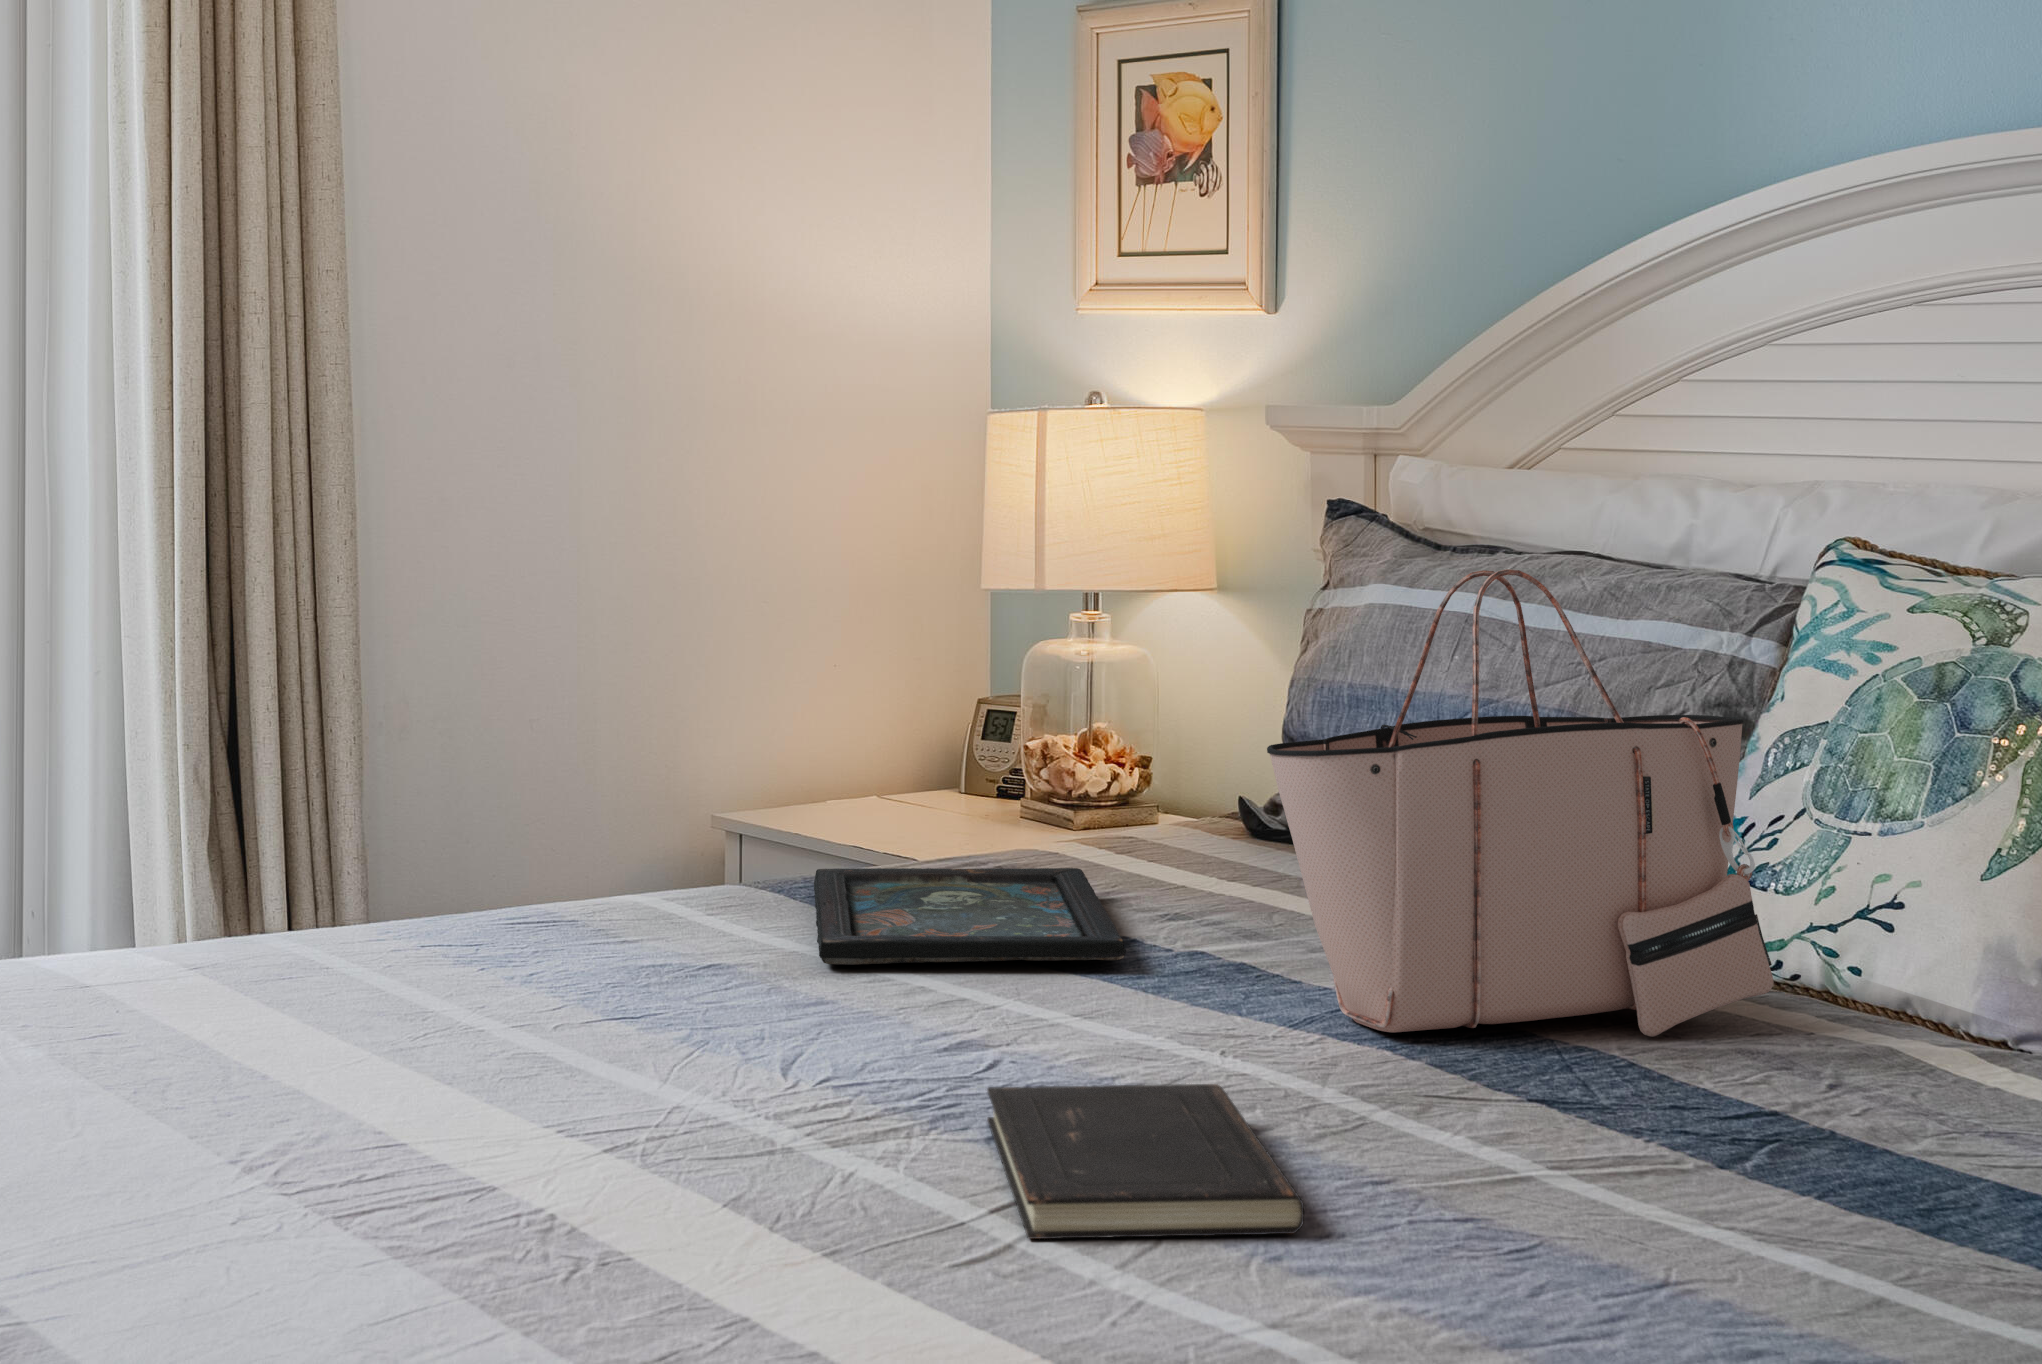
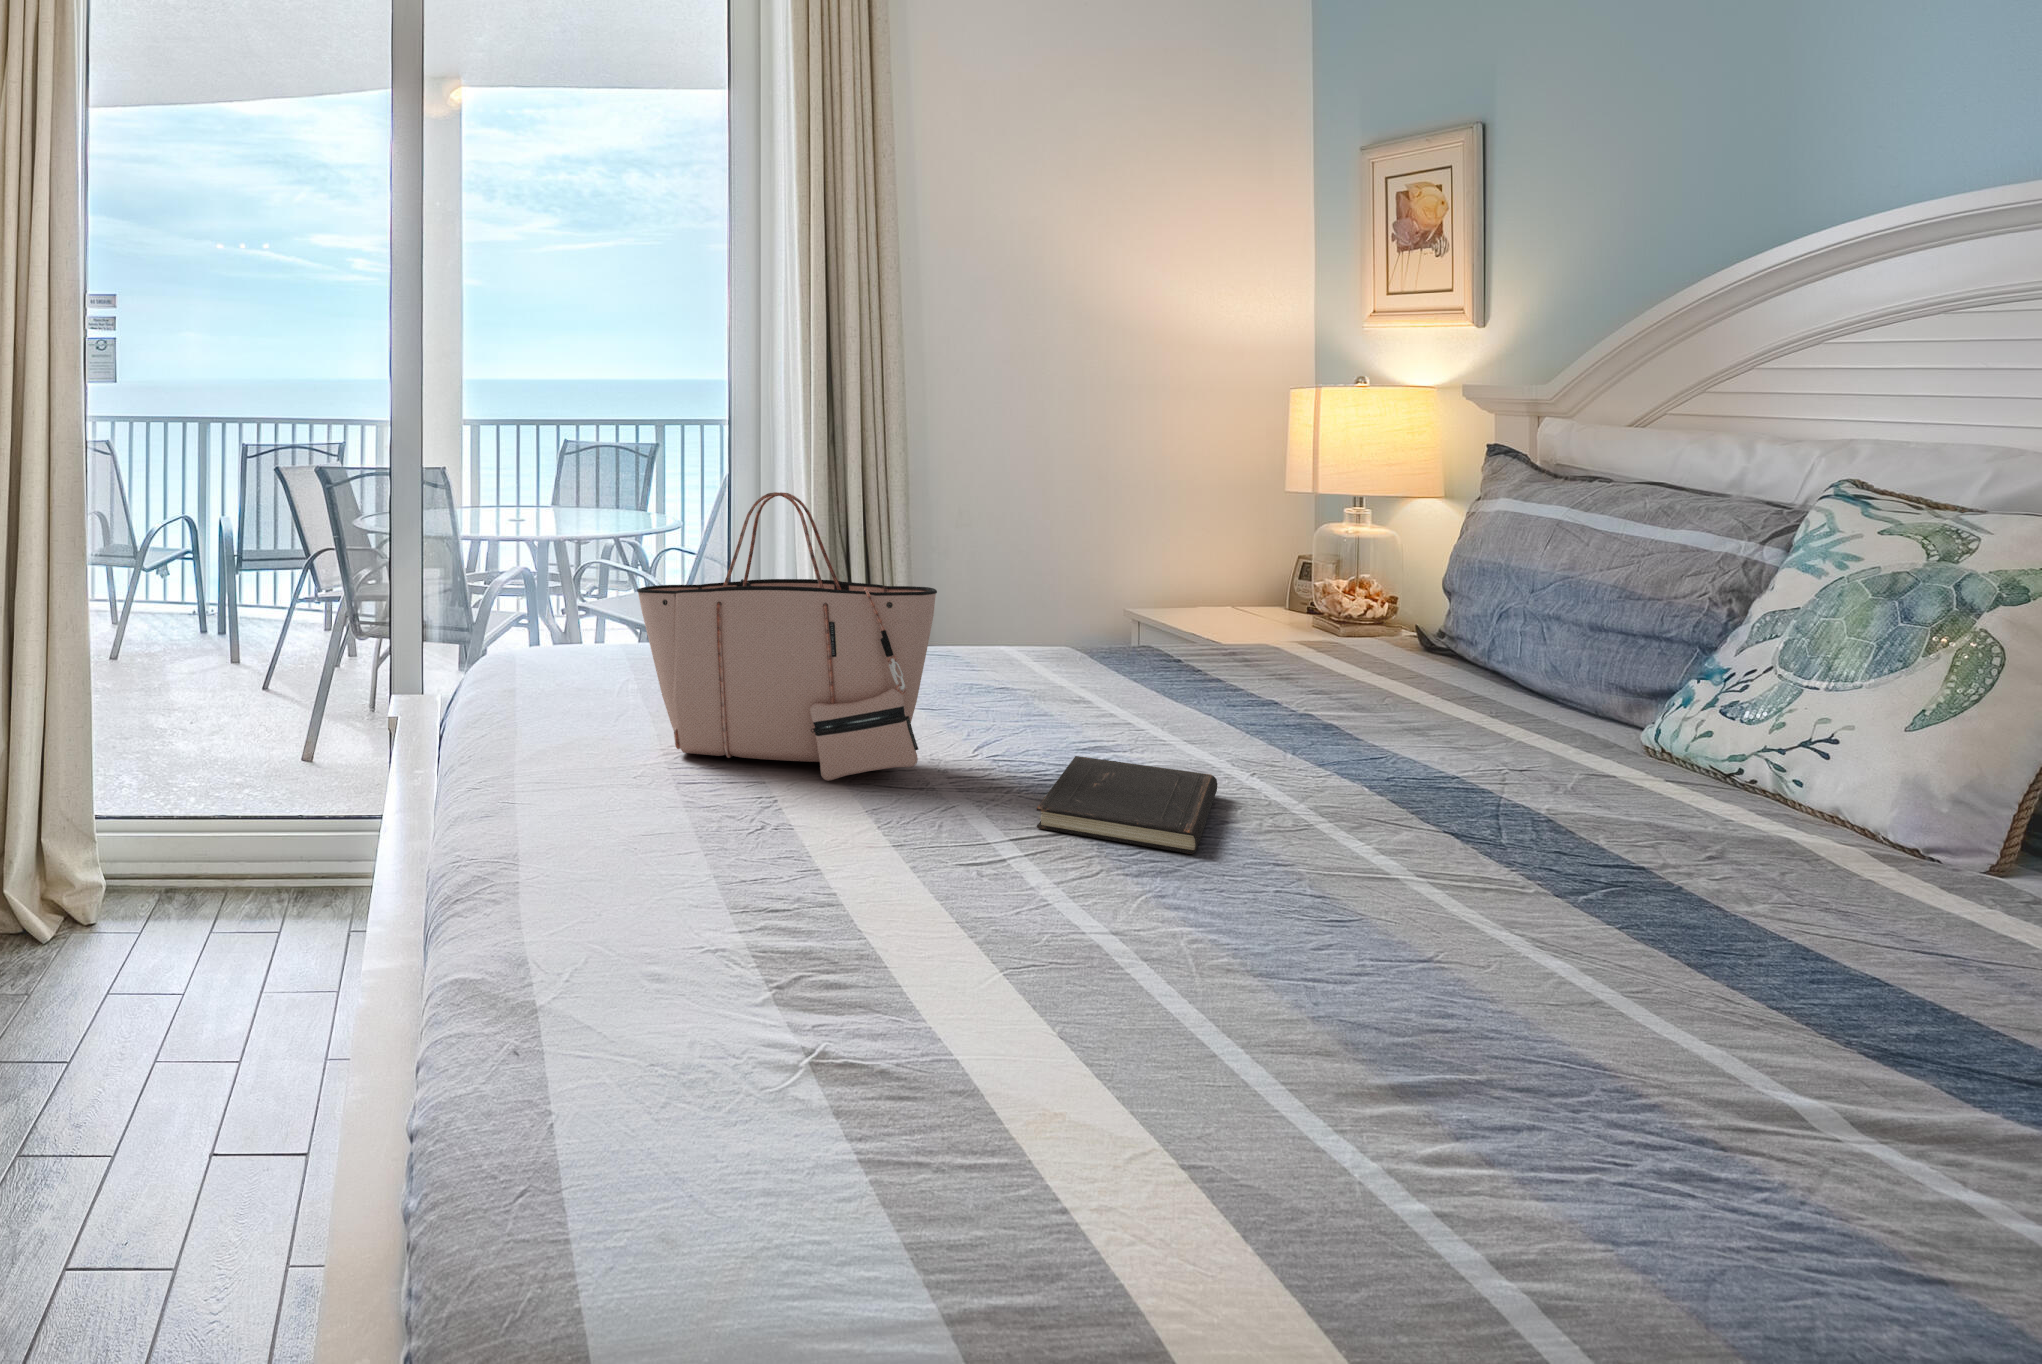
tote bag: present [1267,569,1774,1037] -> present [637,492,937,781]
tray: present [814,868,1126,965] -> none [1064,642,1268,708]

